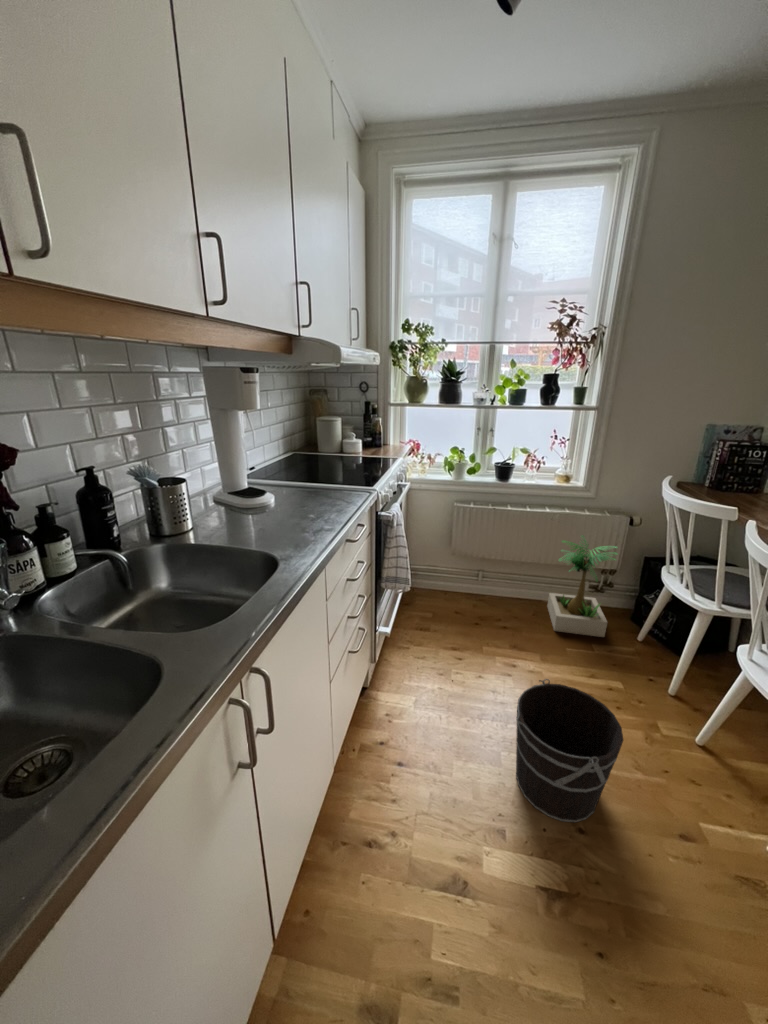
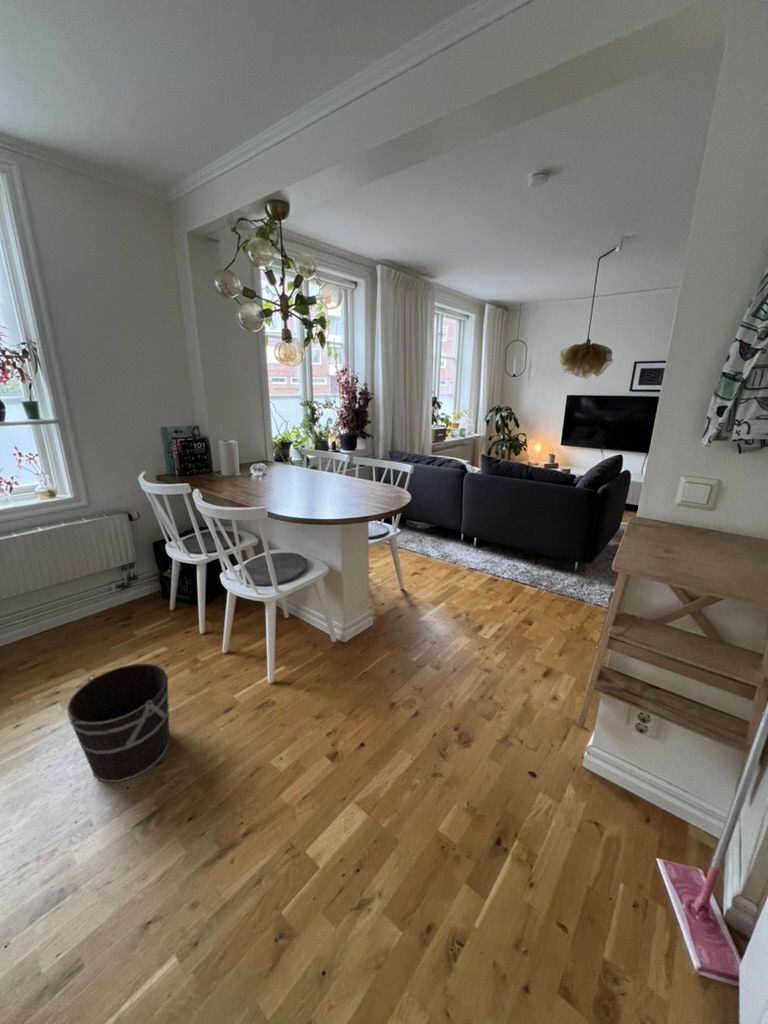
potted plant: present [547,536,617,637] -> none [61,541,142,640]

